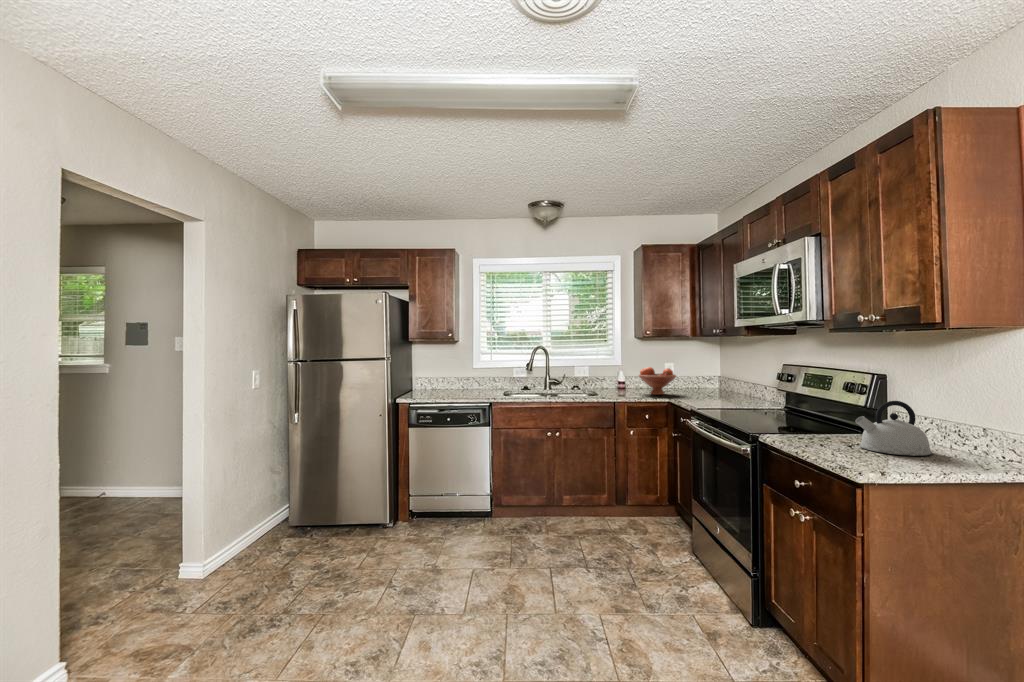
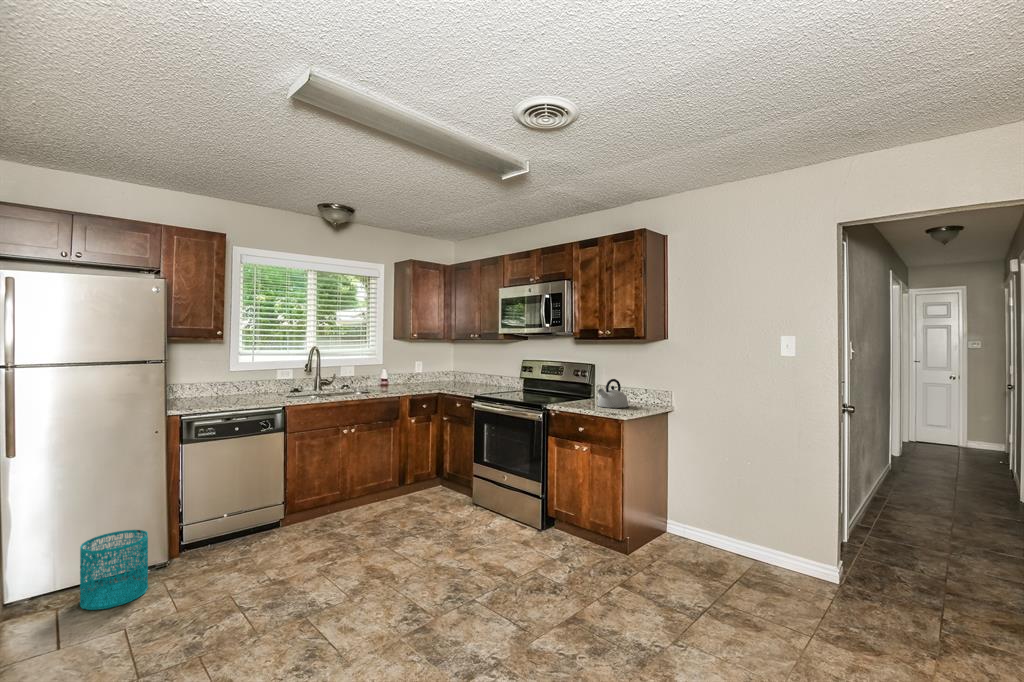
fruit bowl: present [639,367,676,395] -> none [405,365,437,389]
wastebasket: none [322,491,366,550] -> present [80,530,148,610]

